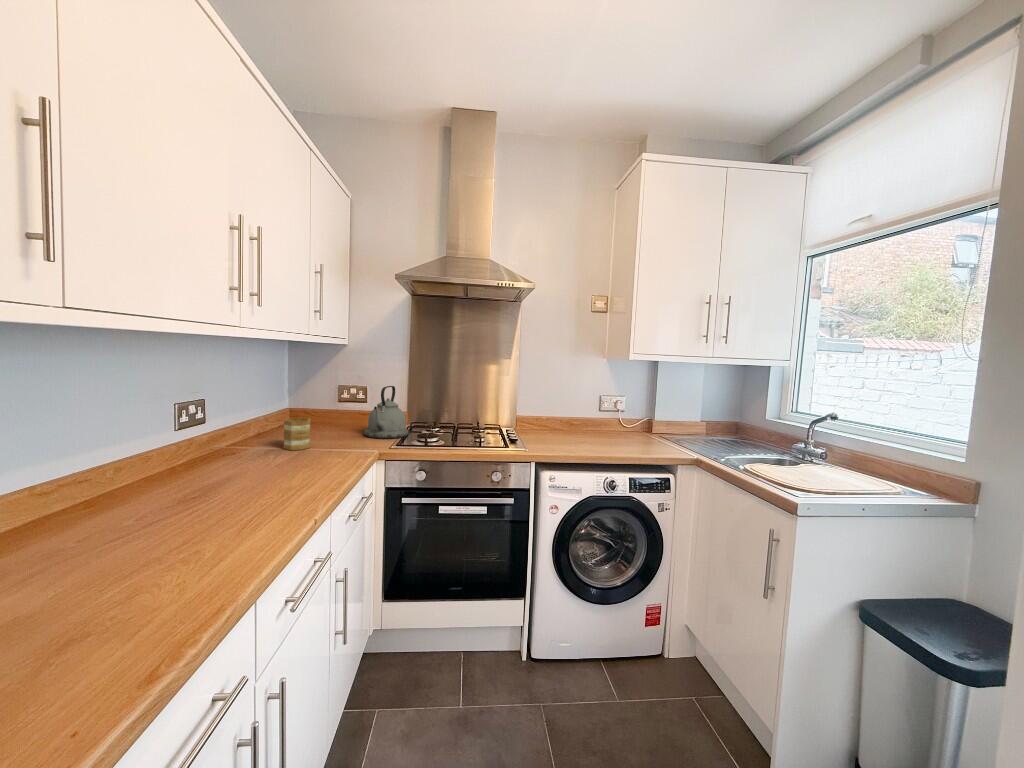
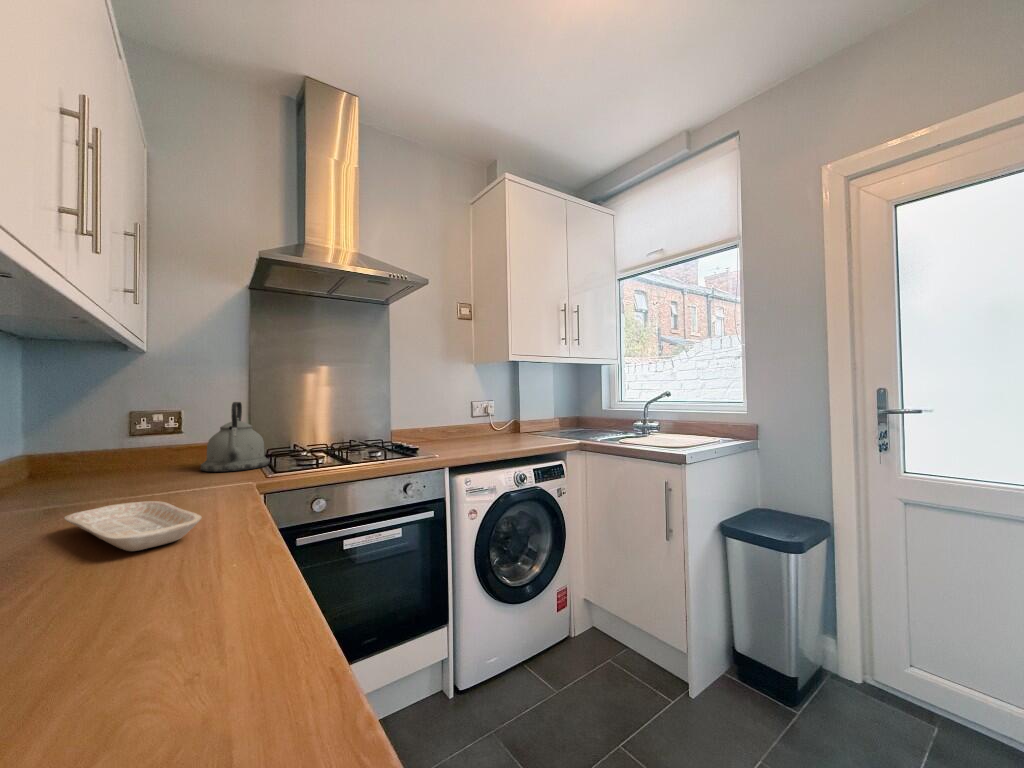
mug: present [283,418,311,450] -> none [75,450,133,501]
tray: none [241,459,298,497] -> present [64,501,201,551]

